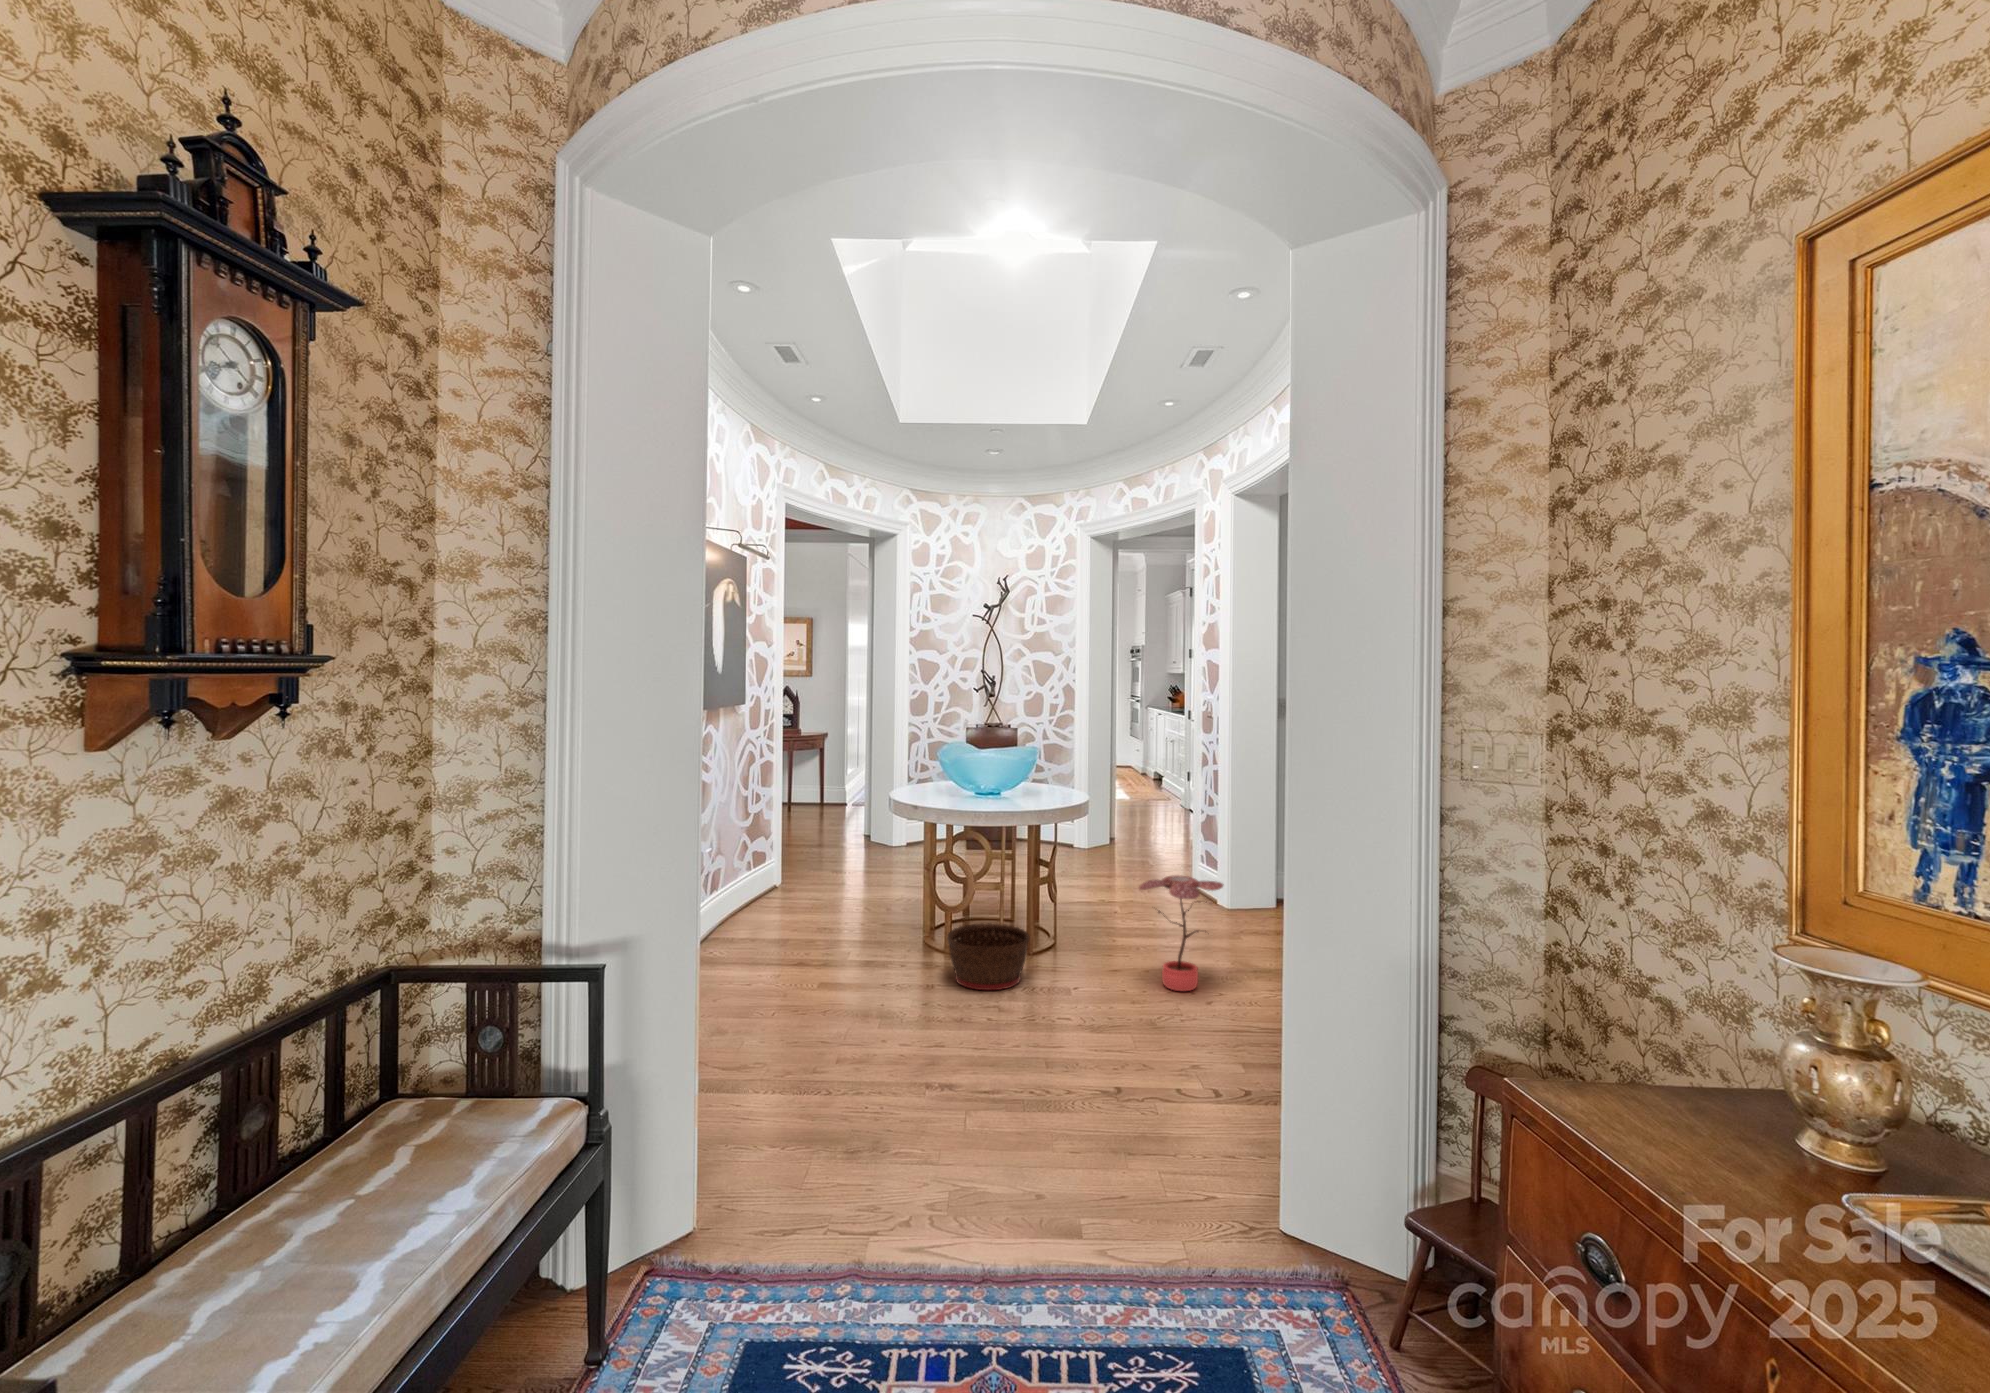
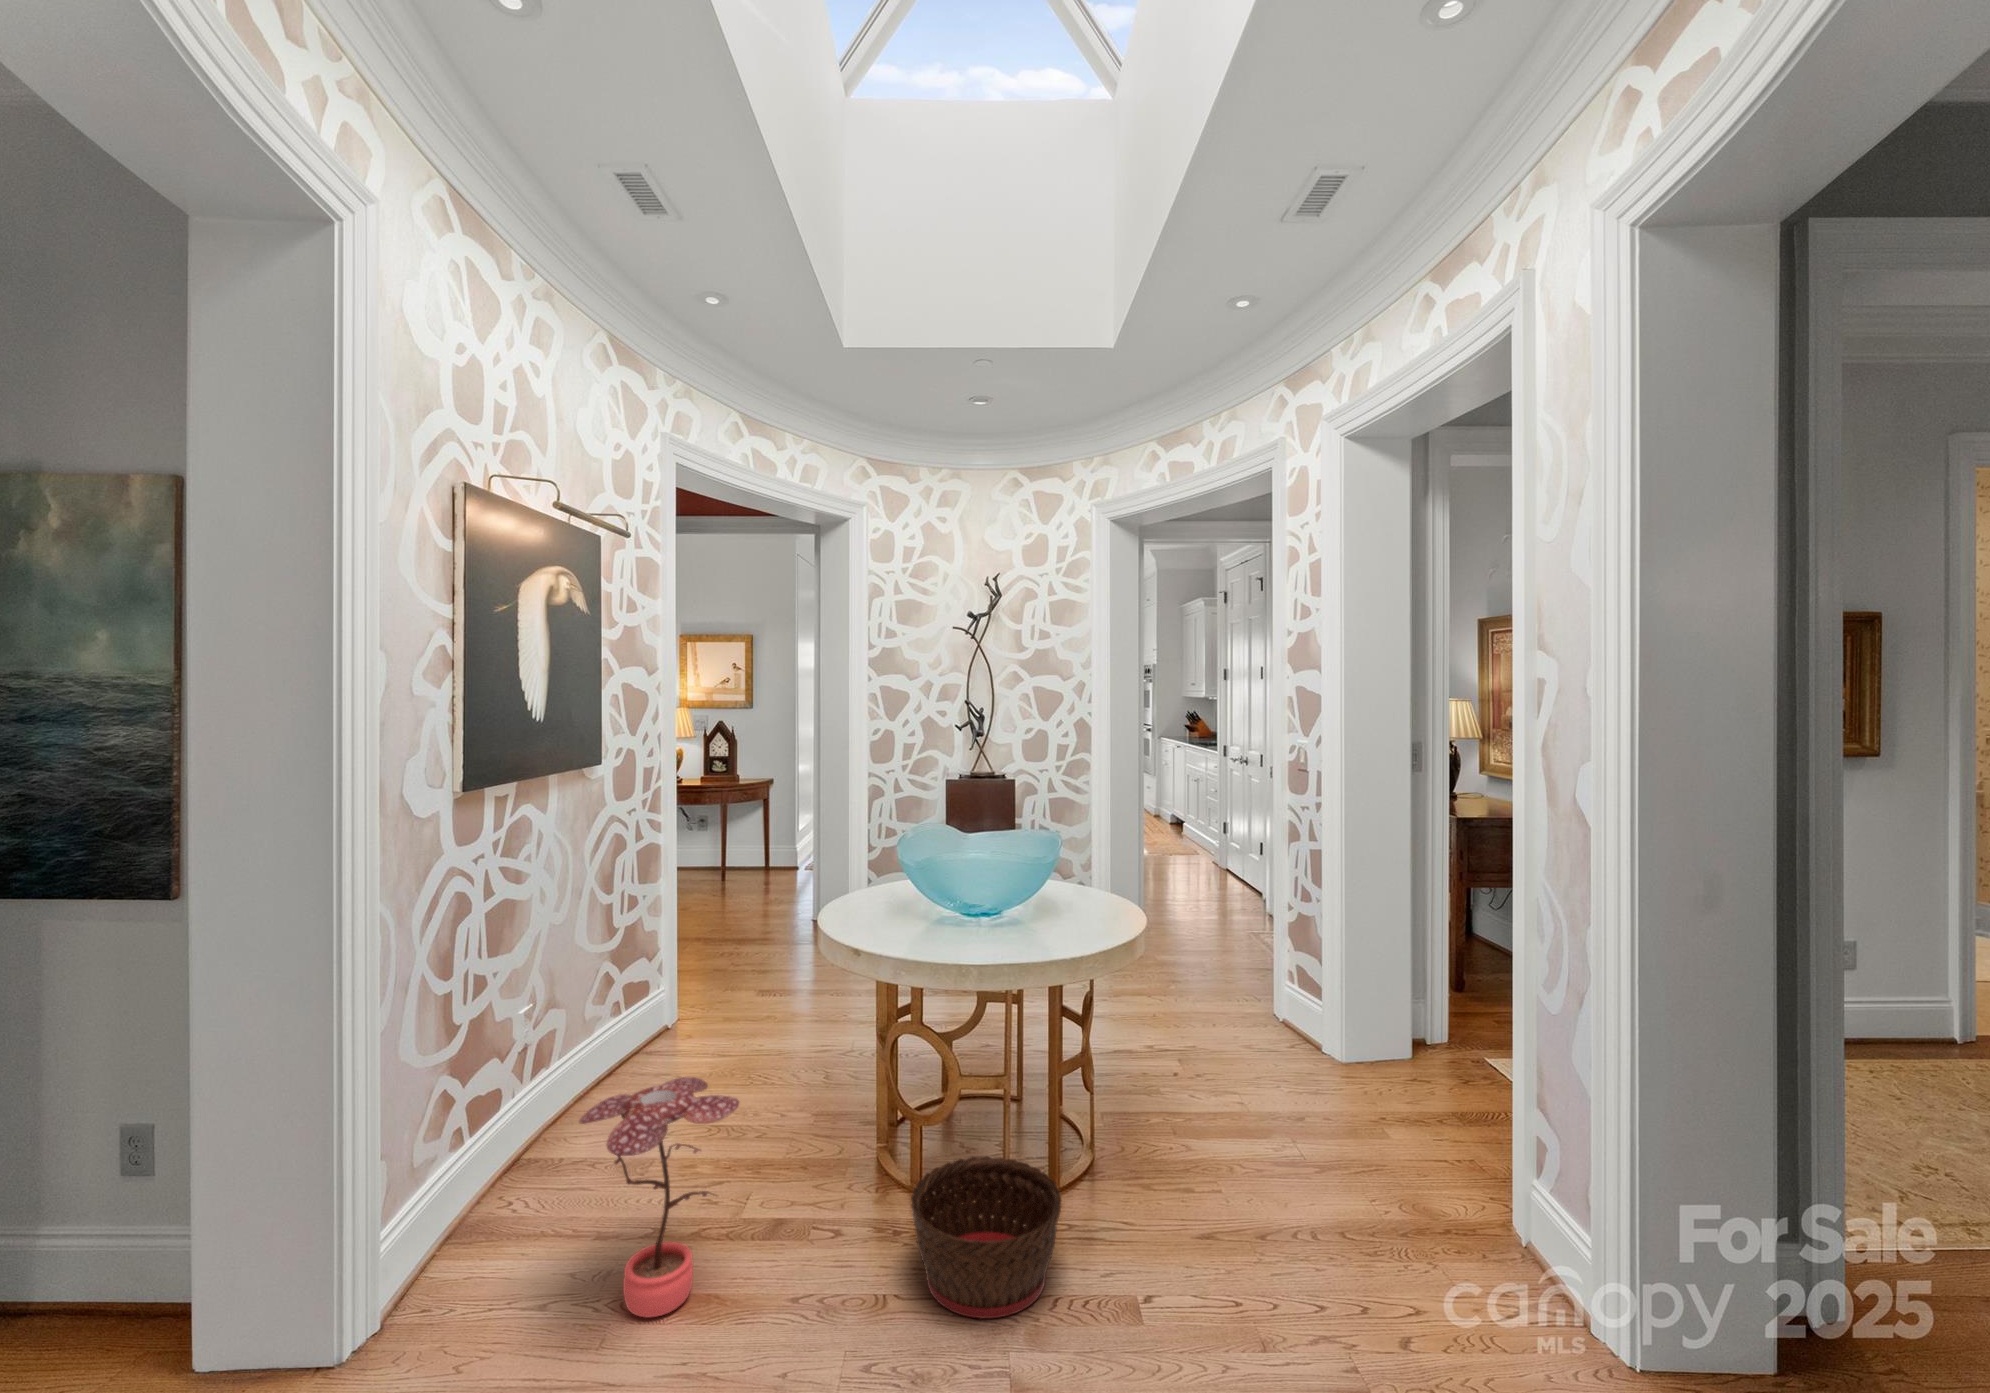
potted plant: present [1139,875,1223,991] -> present [579,1077,739,1317]

